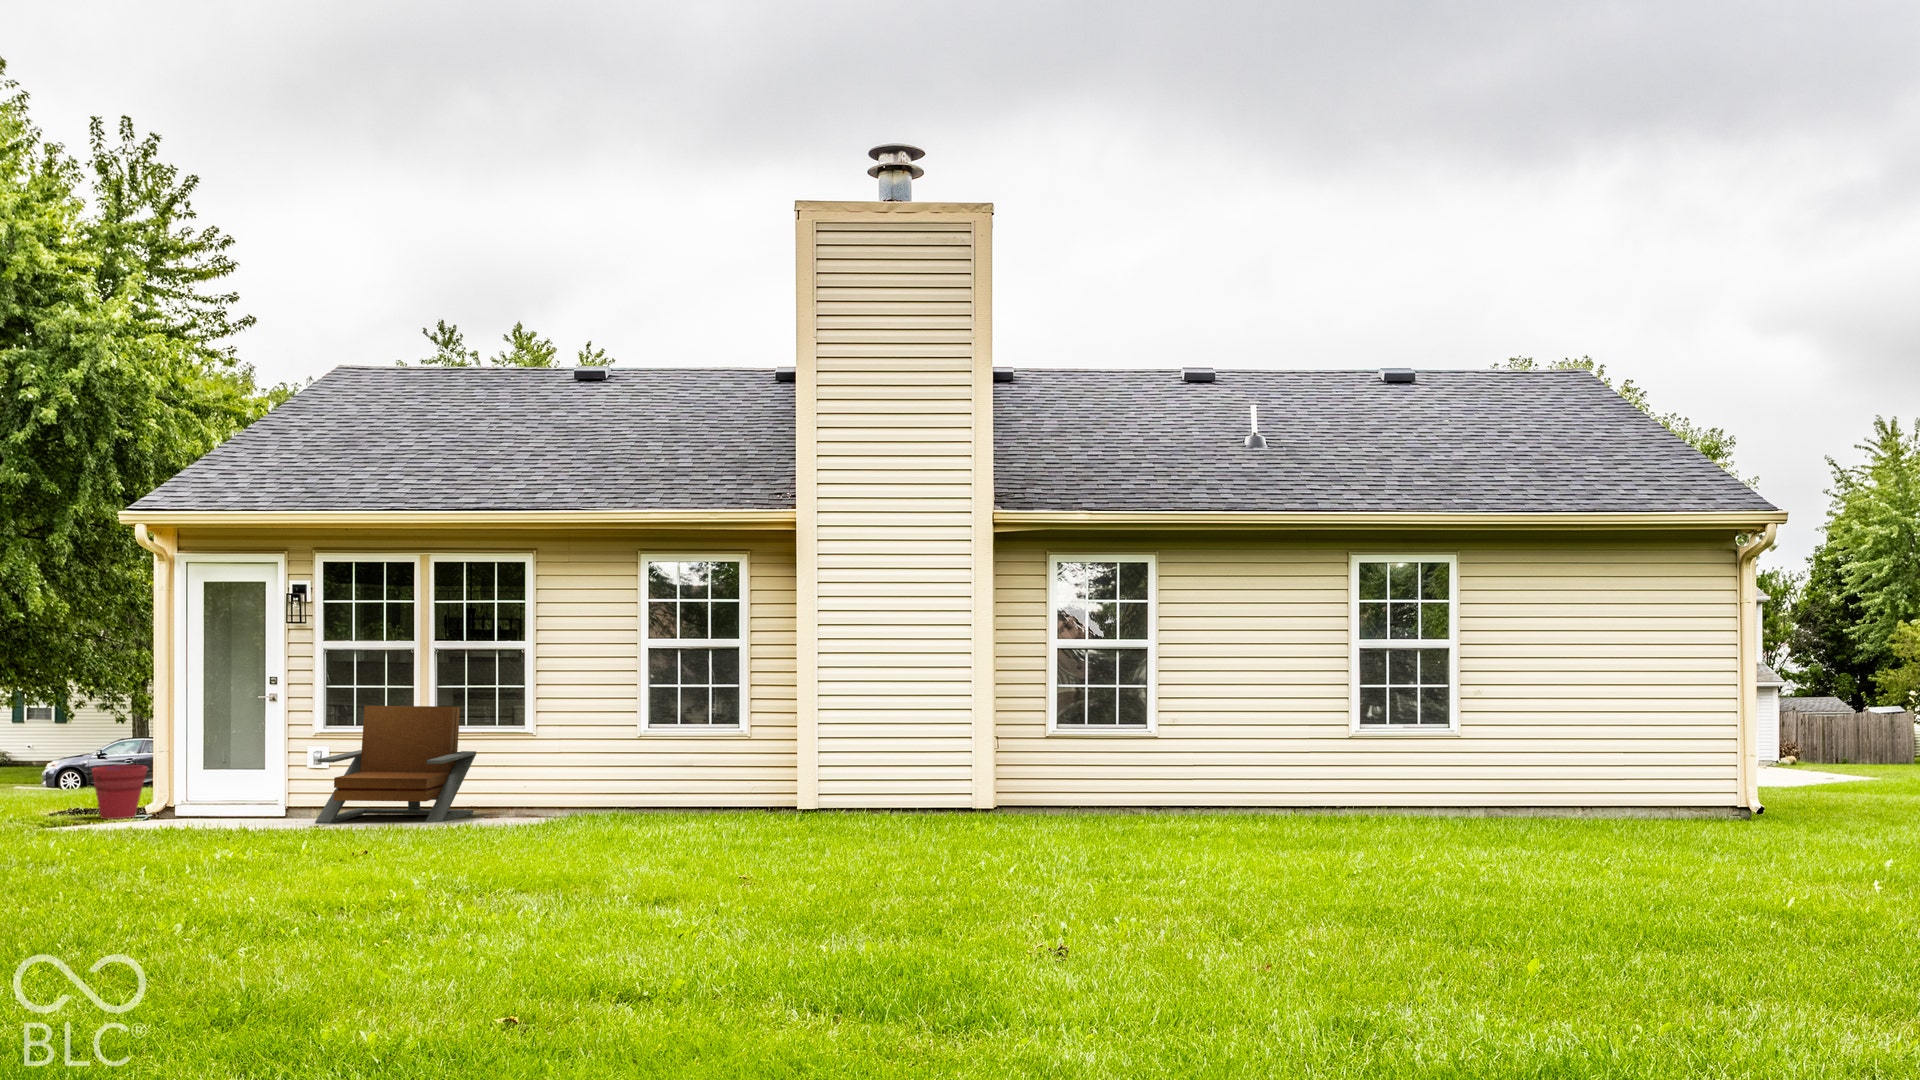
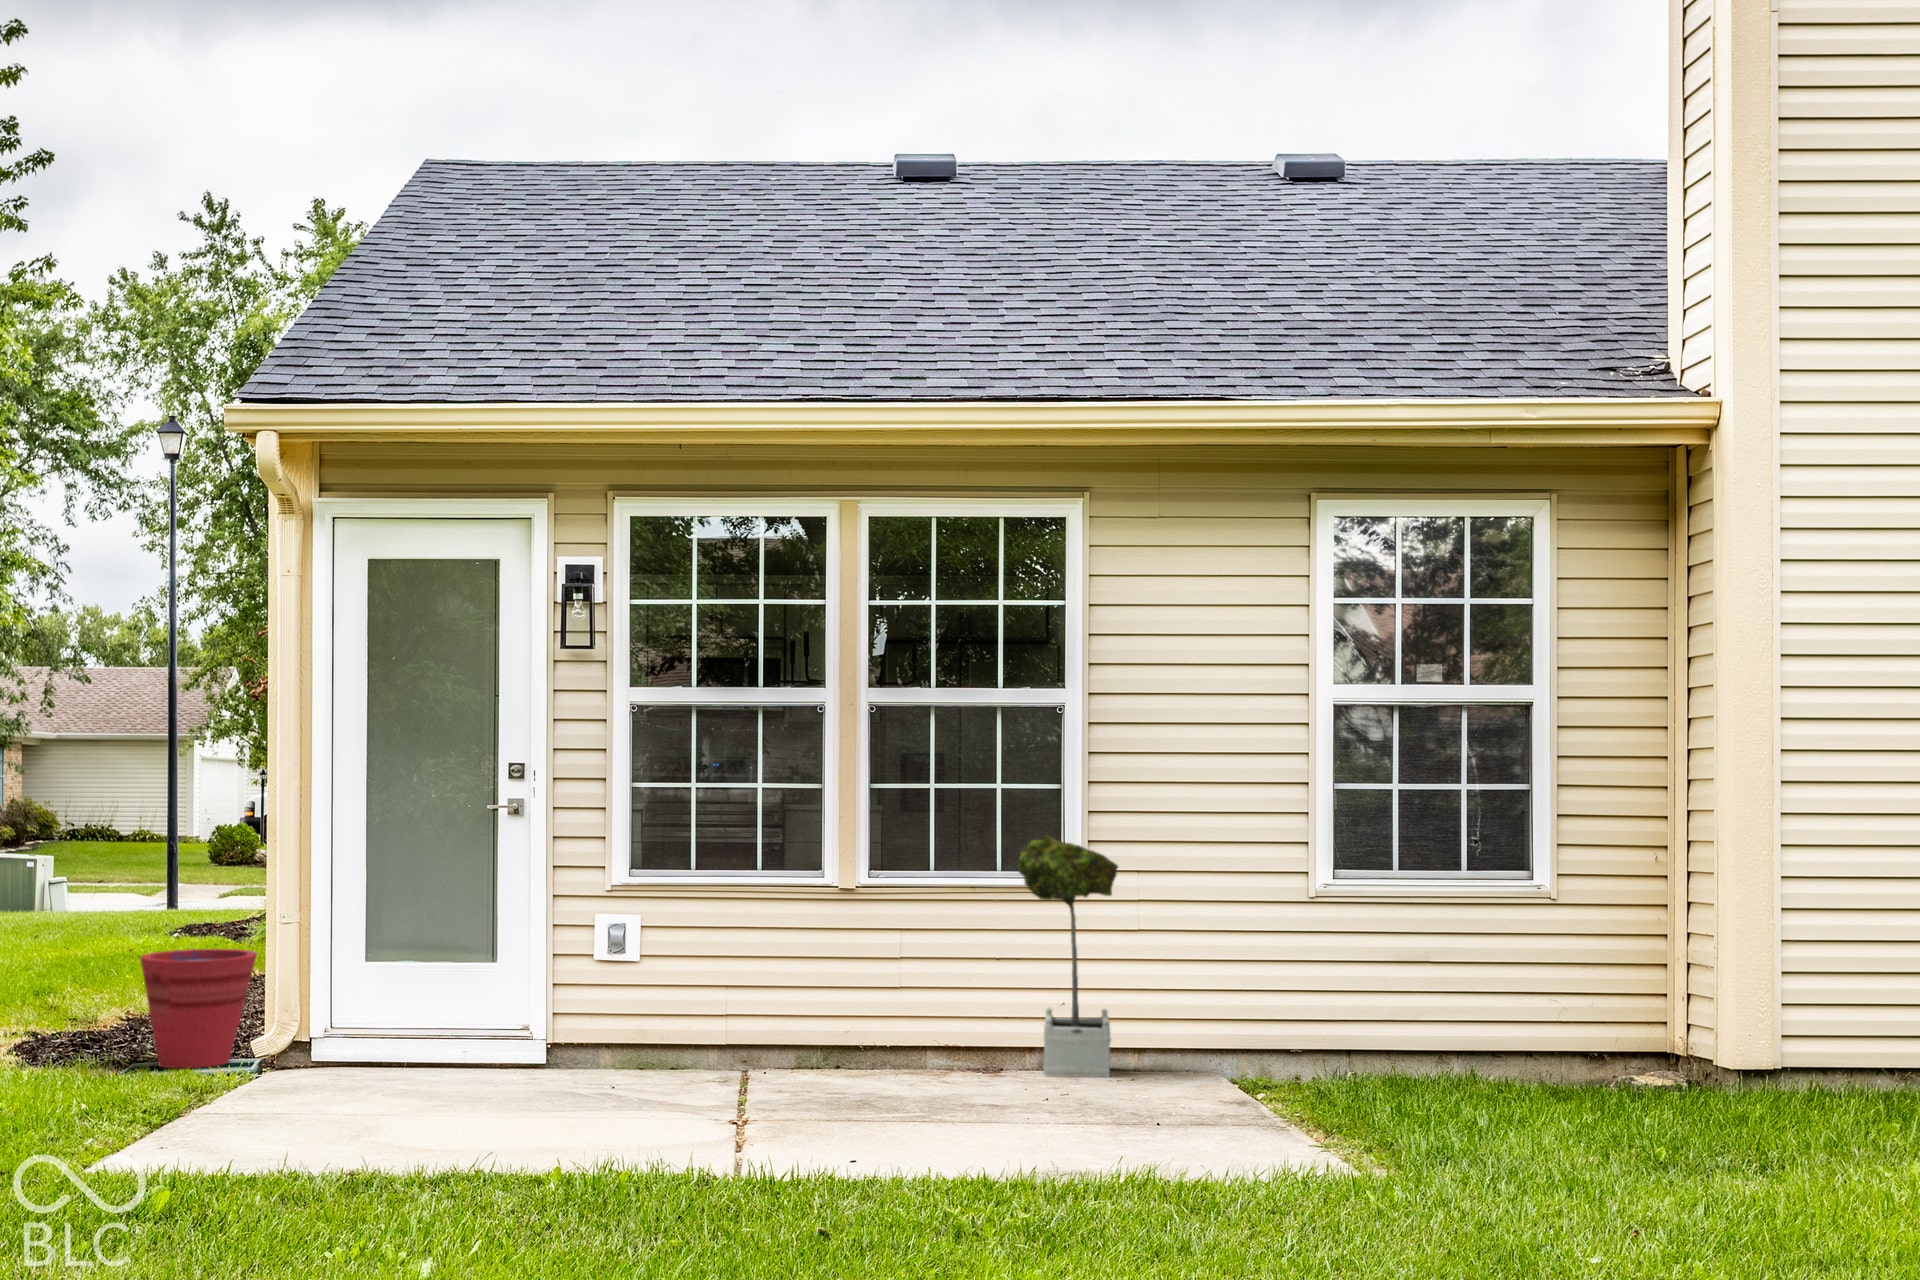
lounge chair: present [315,706,476,824] -> none [652,825,965,1111]
potted tree: none [497,709,542,816] -> present [1018,835,1118,1077]

